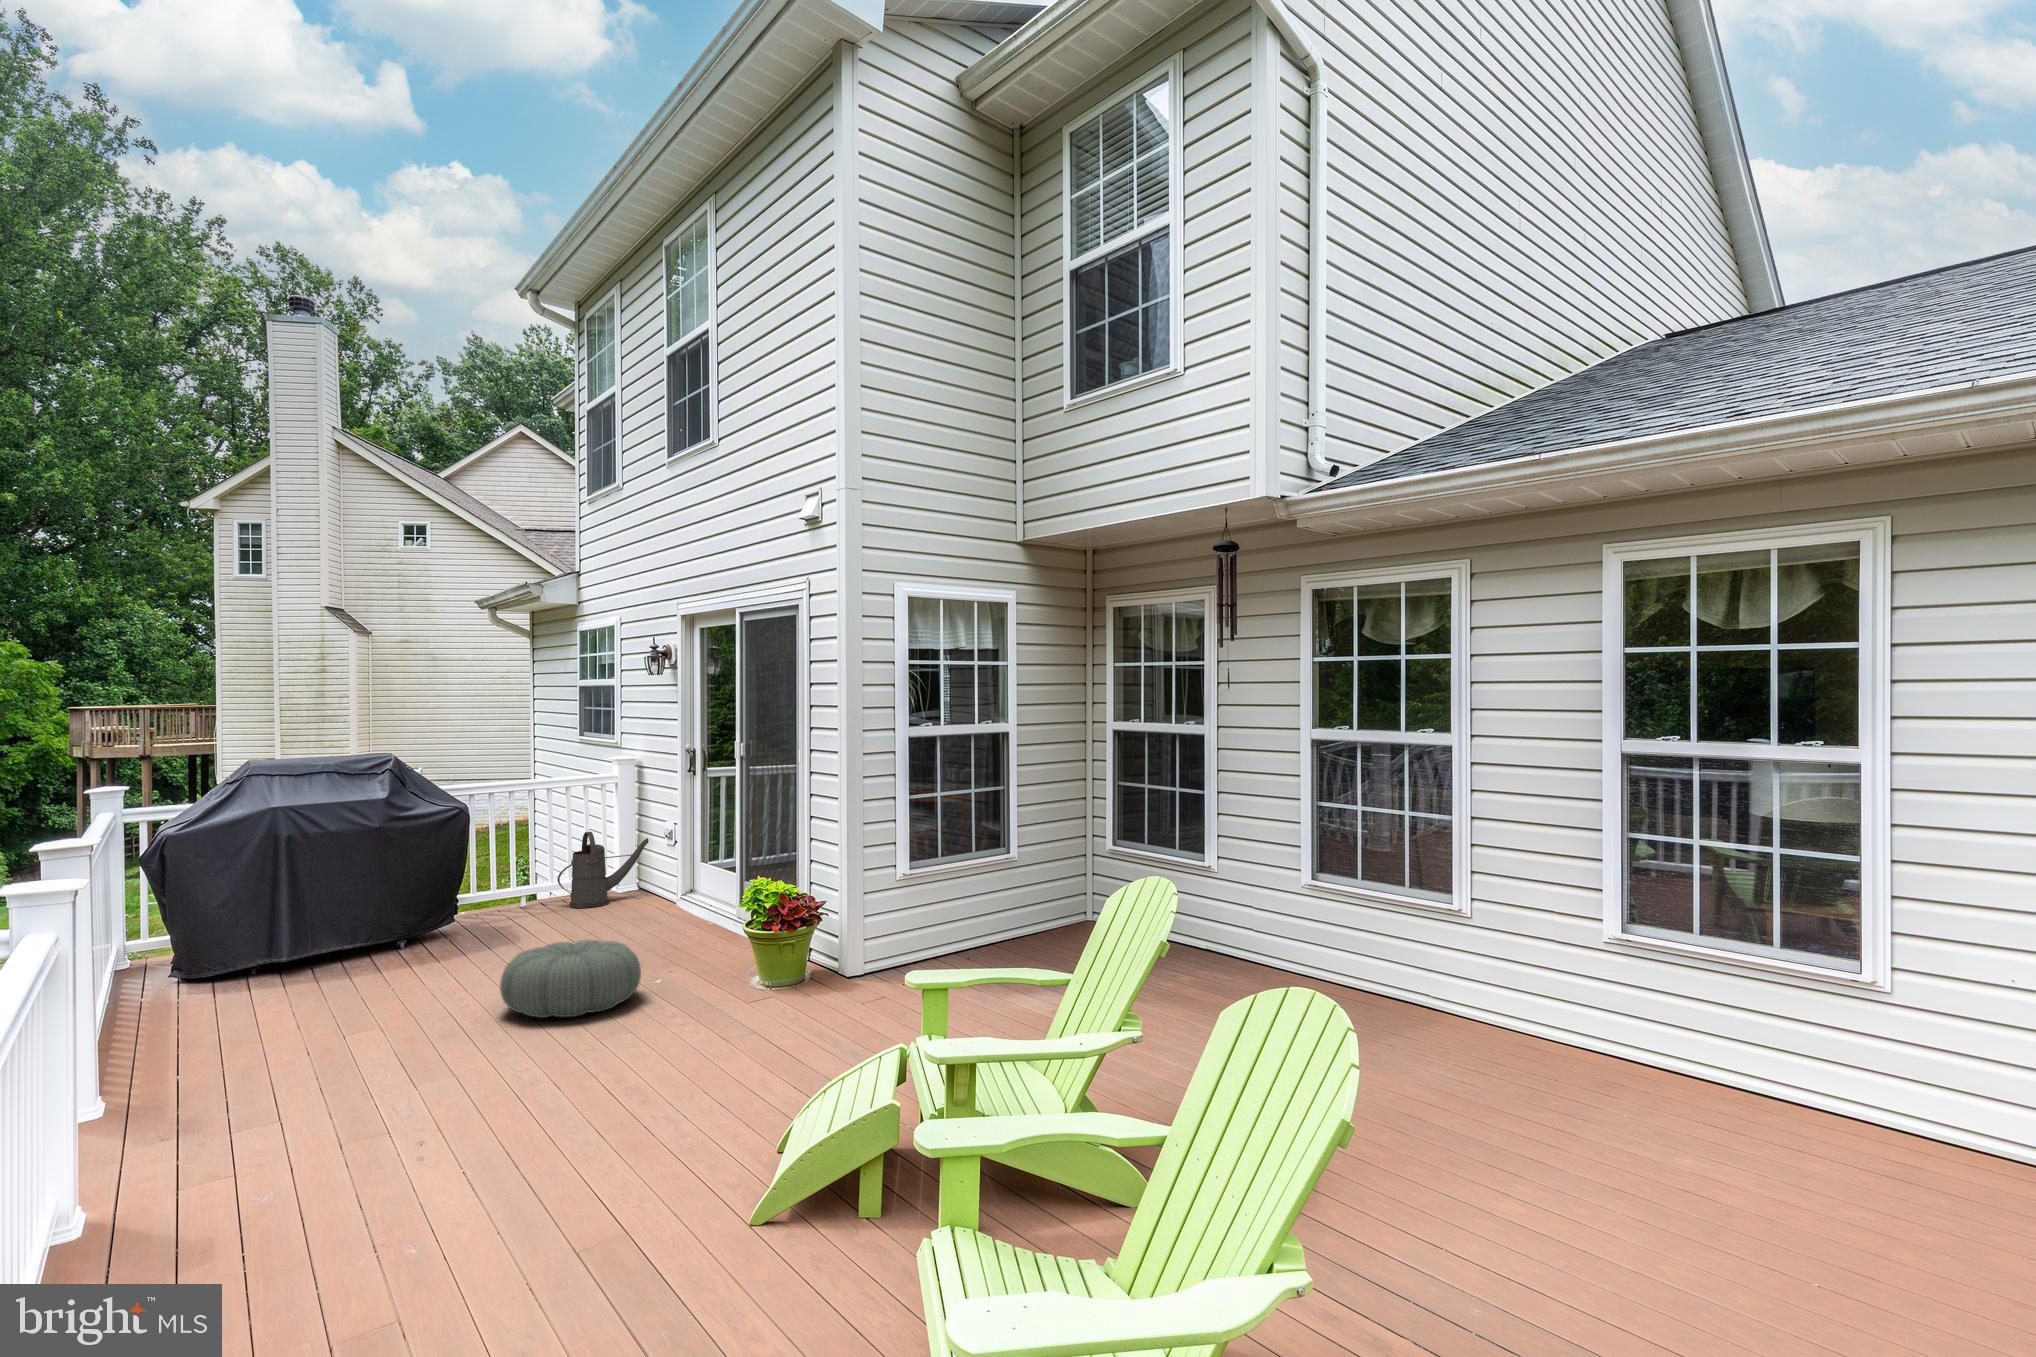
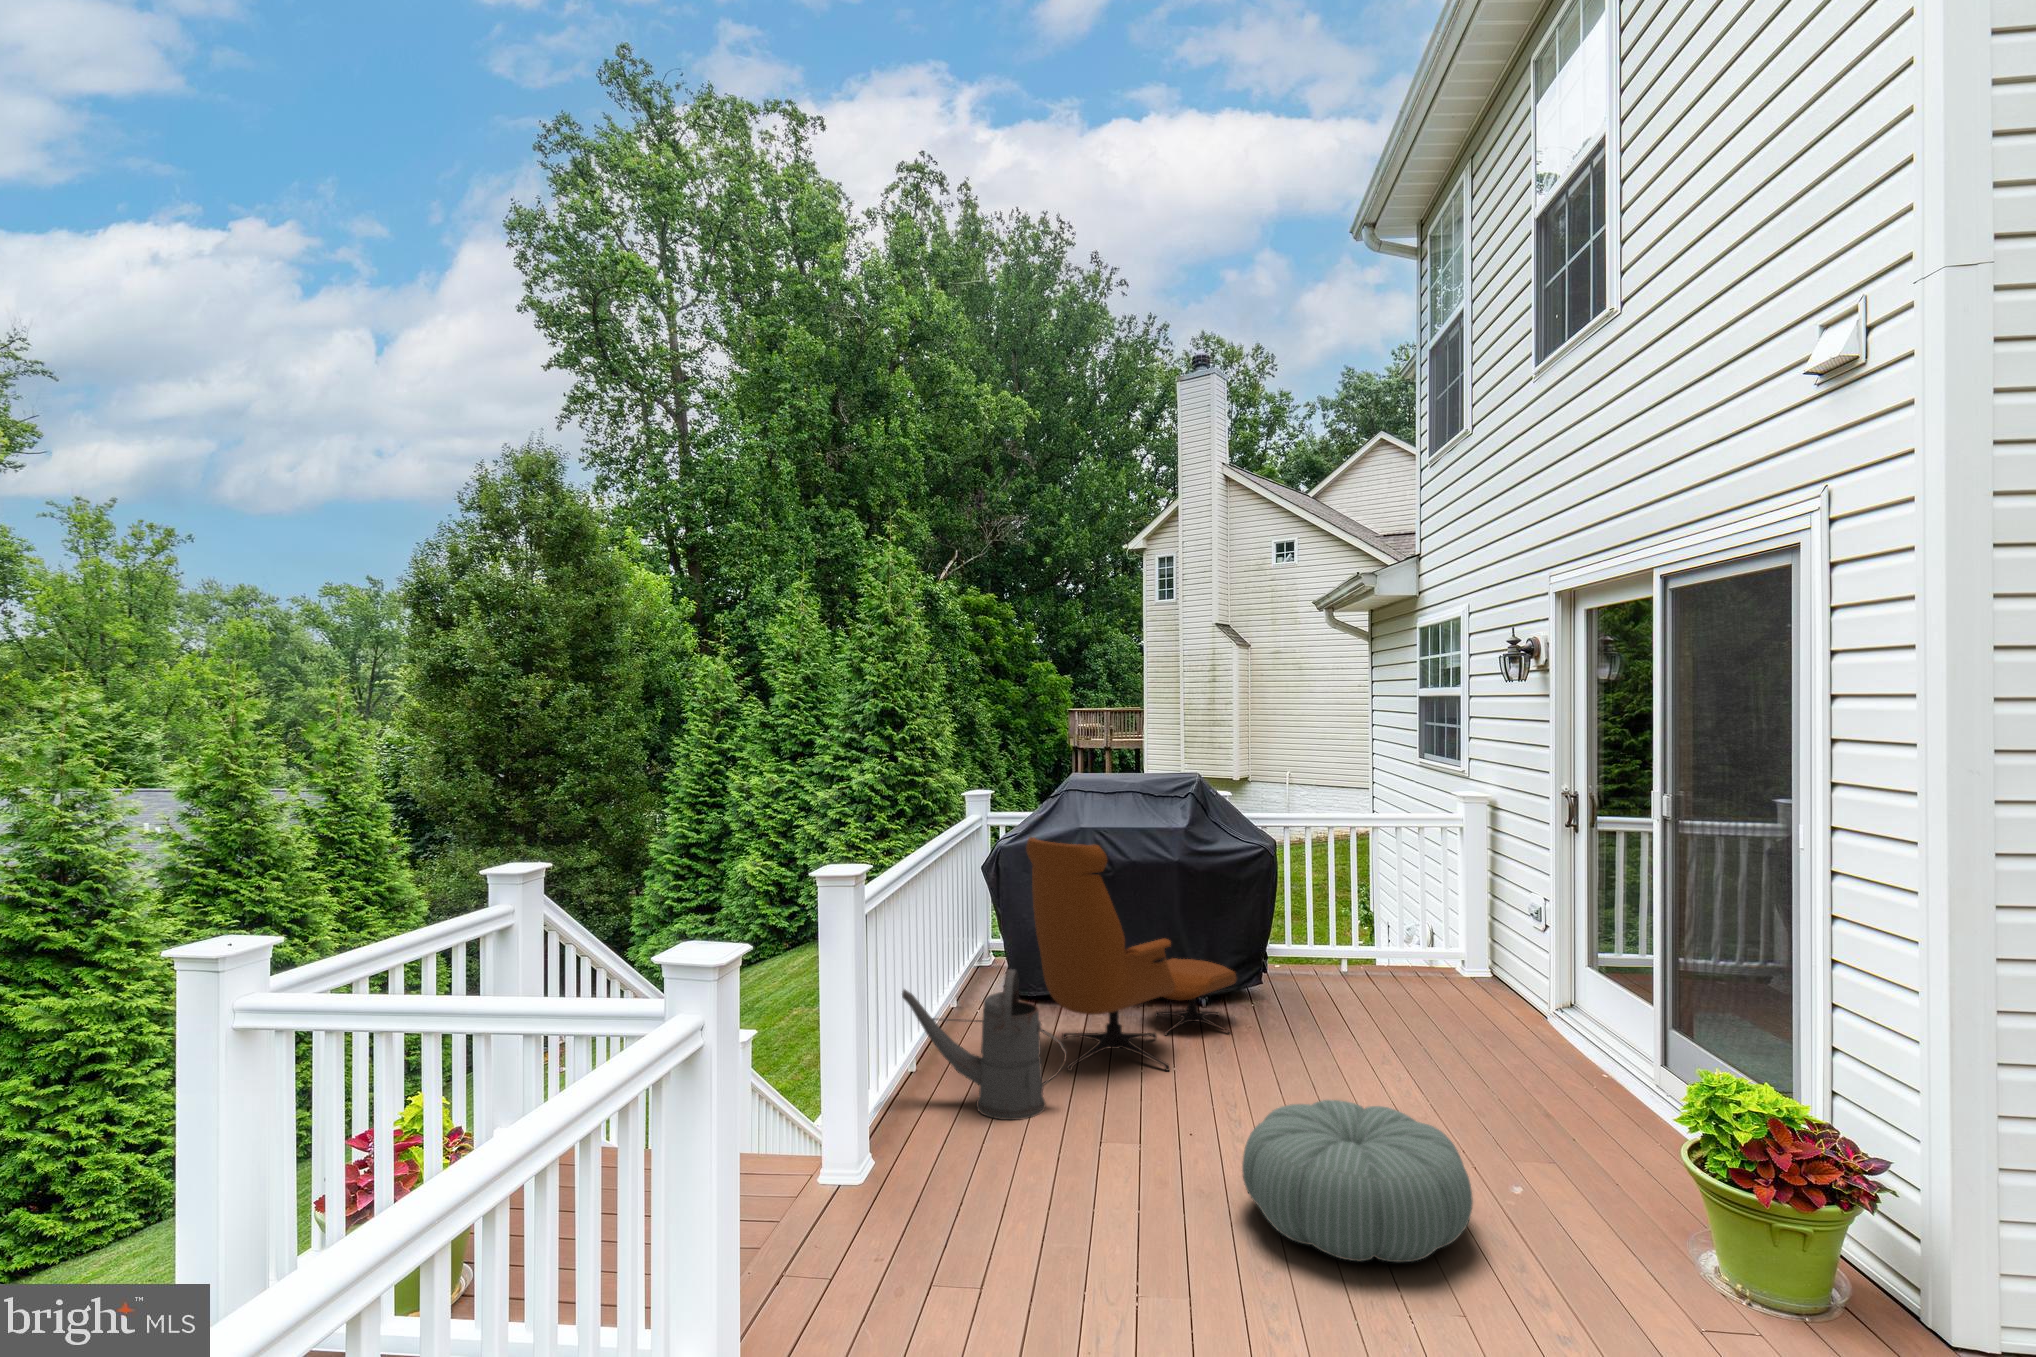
lounge chair: none [277,807,452,991] -> present [1026,837,1237,1071]
watering can: present [557,832,648,908] -> present [902,969,1066,1120]

